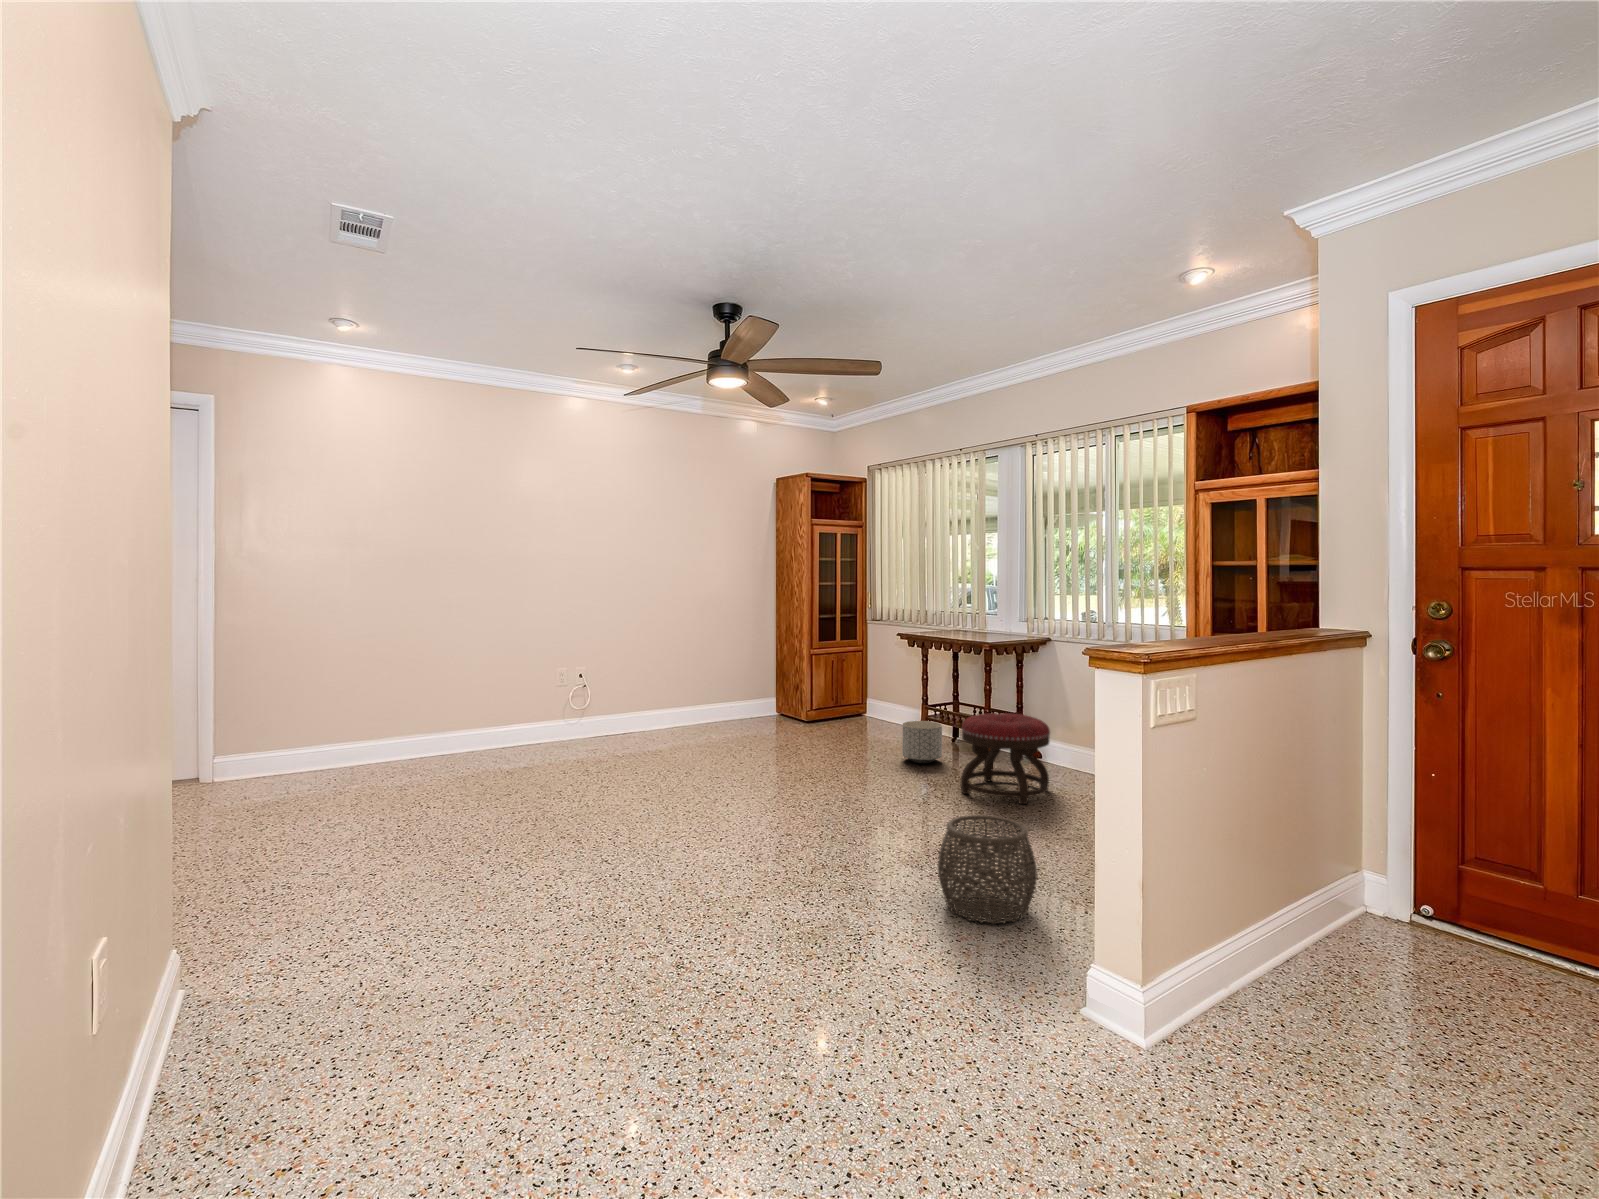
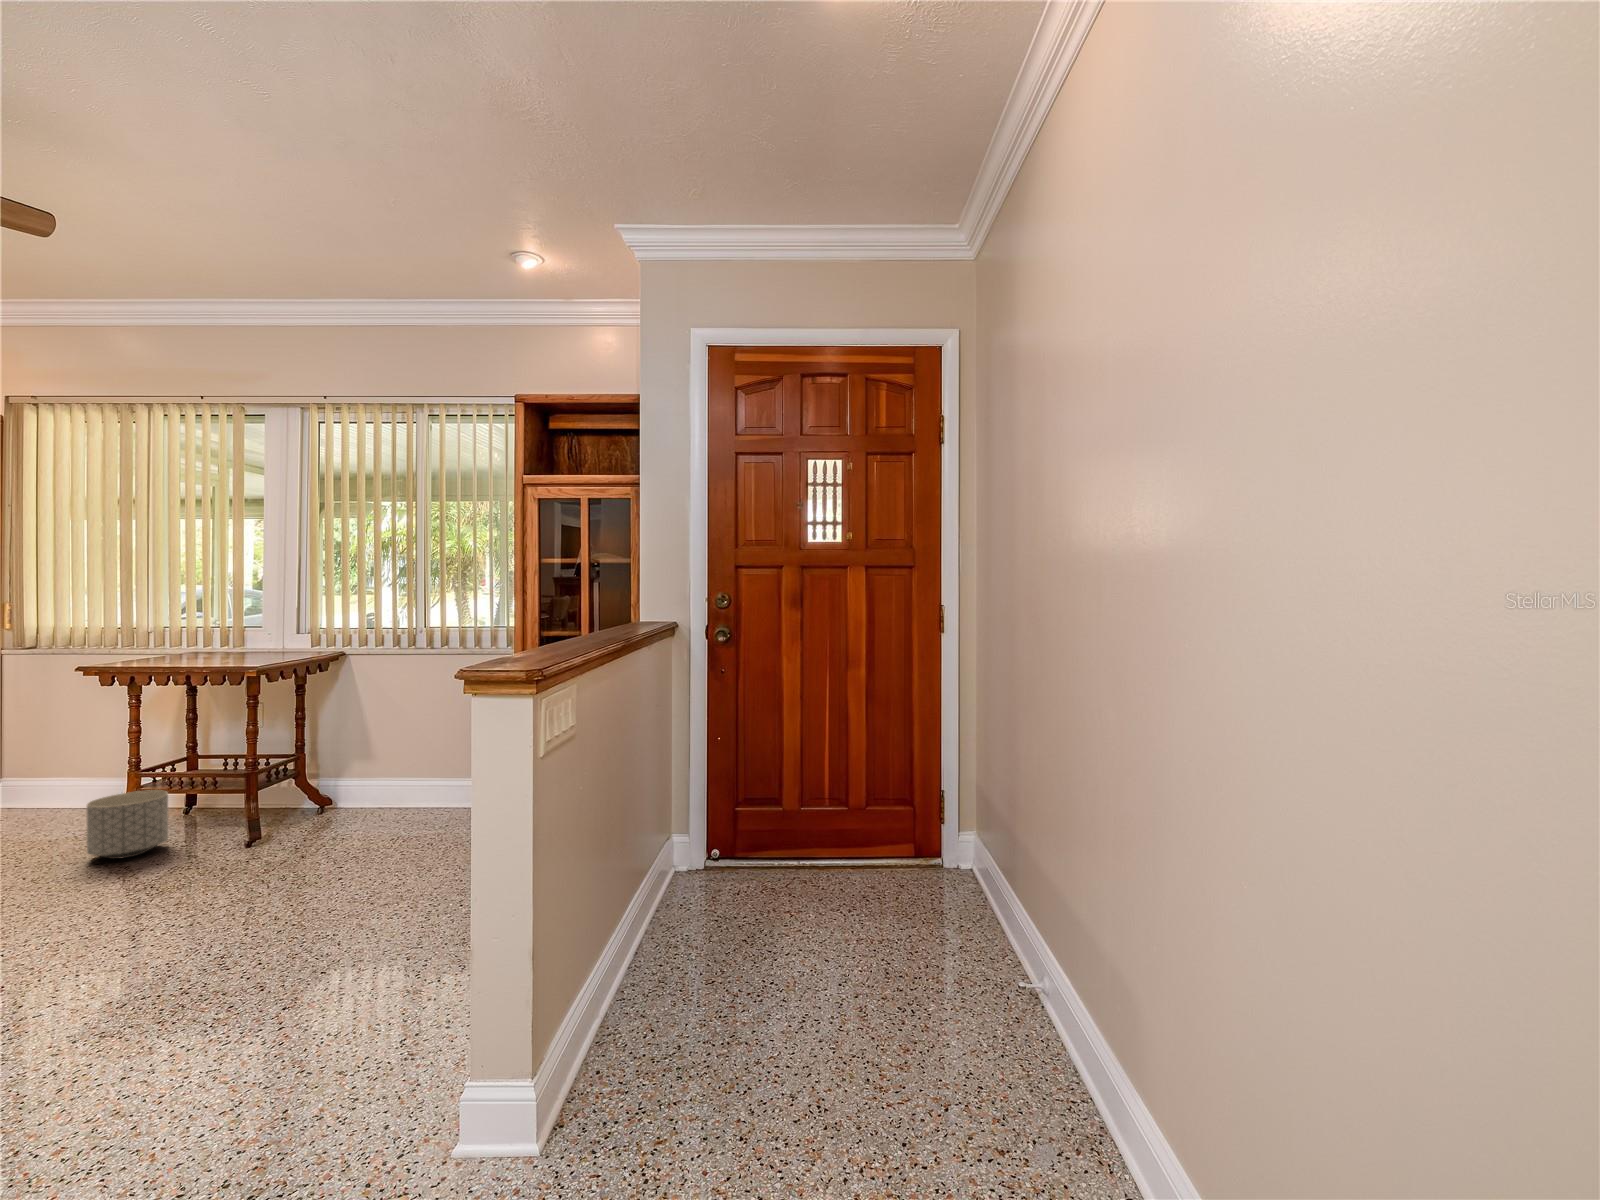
ottoman: present [961,713,1050,804] -> none [206,757,352,889]
woven basket: present [938,815,1037,924] -> none [167,922,362,1124]

